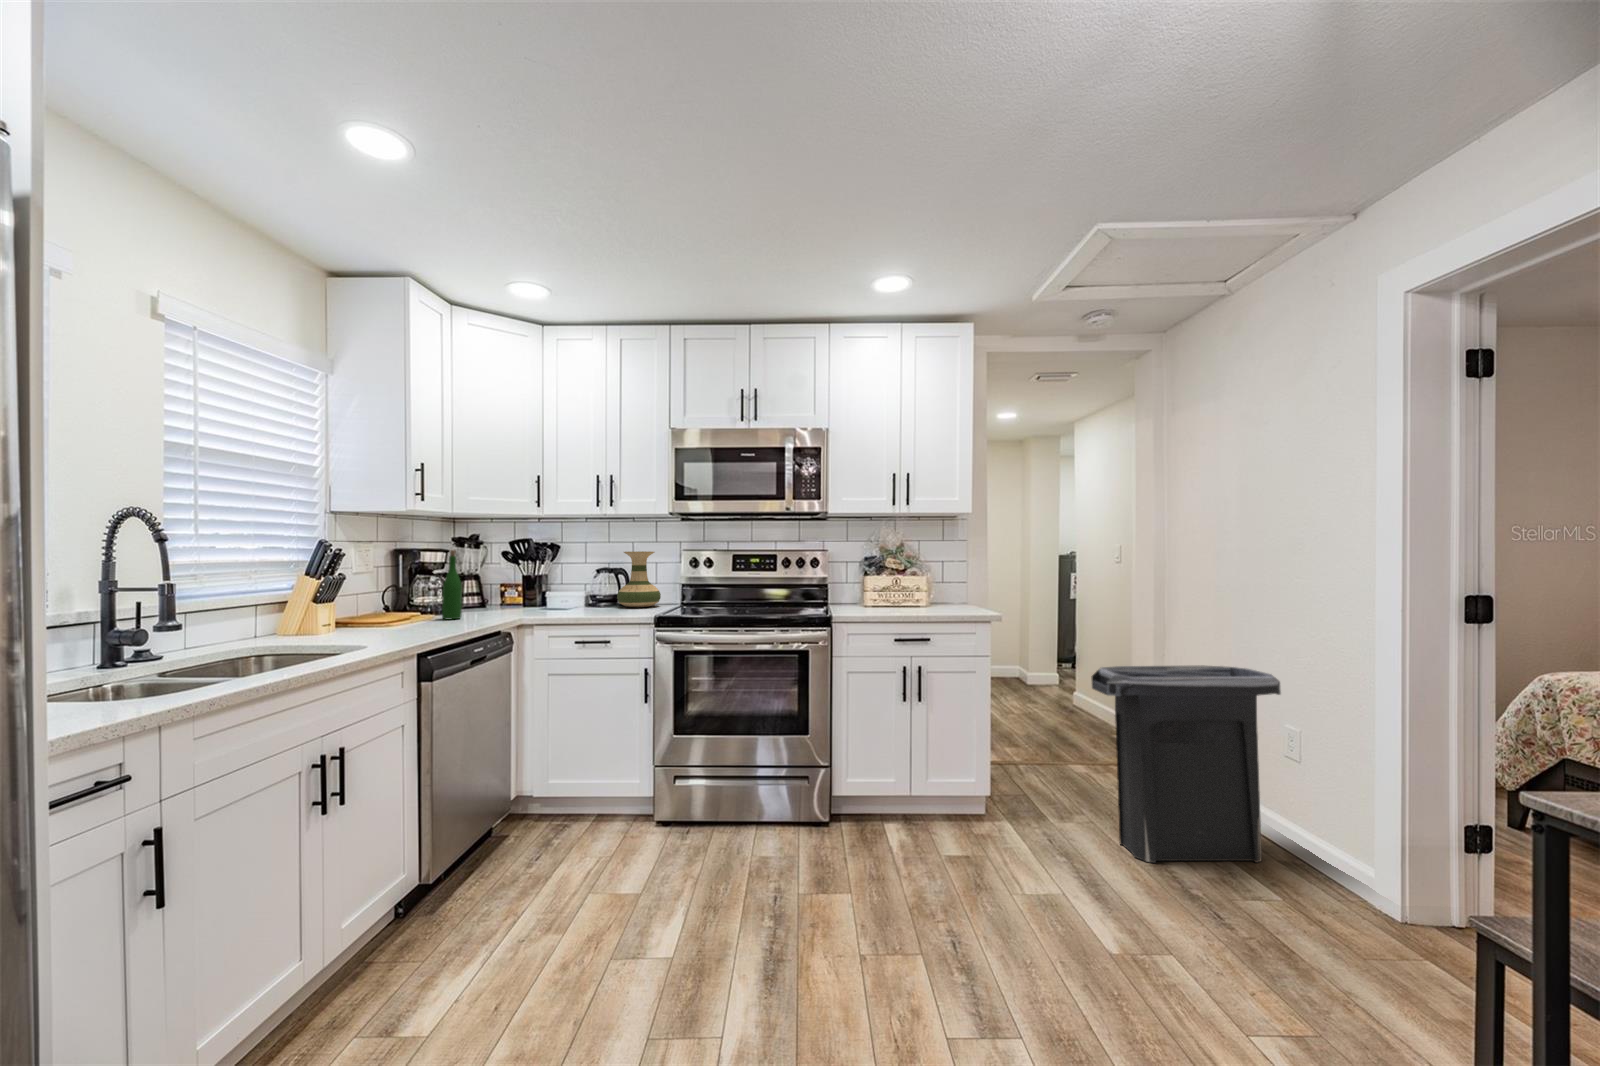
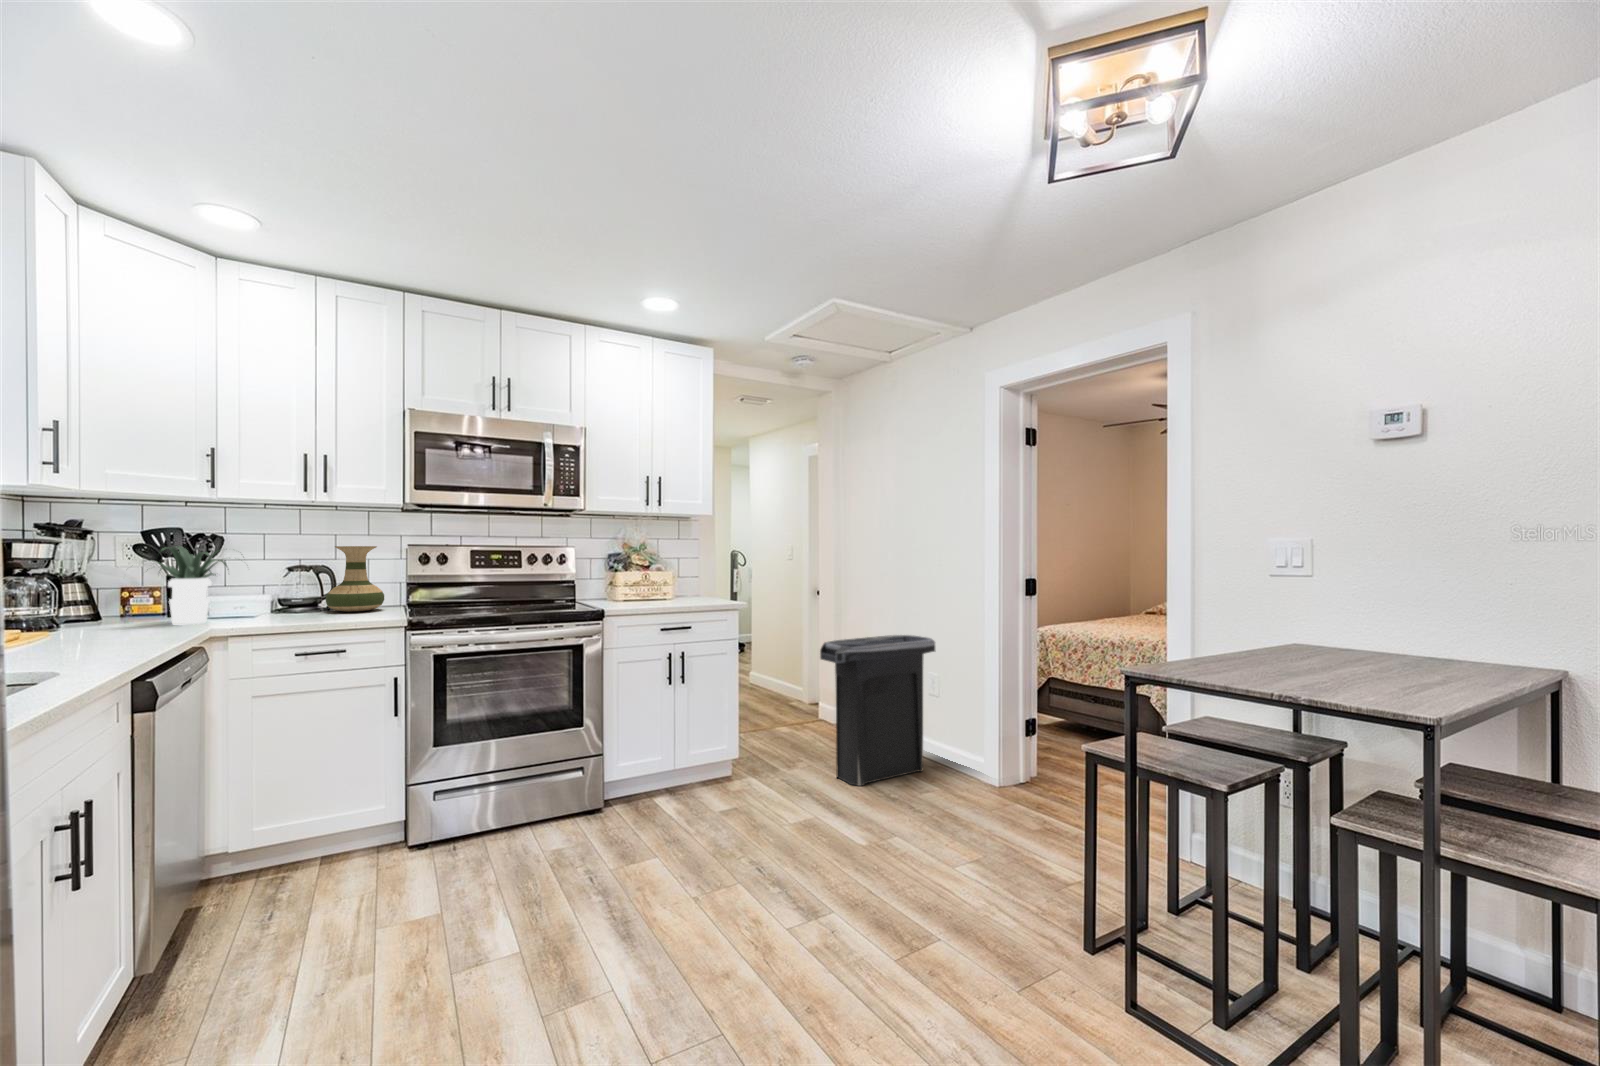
wine bottle: present [442,550,462,619] -> none [84,544,118,639]
potted plant: none [479,553,558,612] -> present [156,547,227,624]

